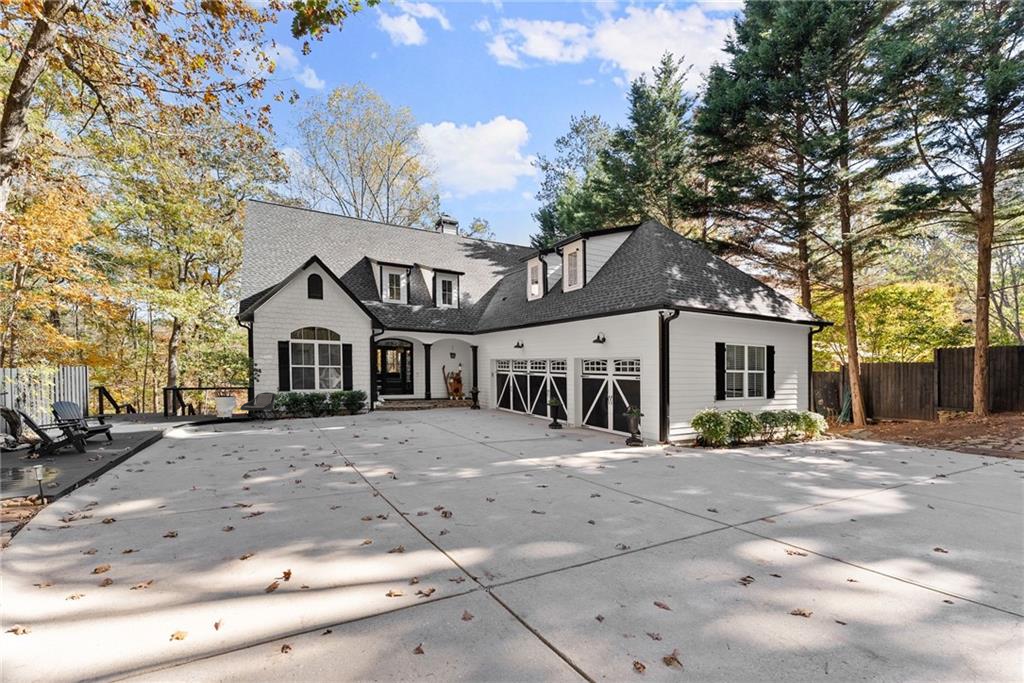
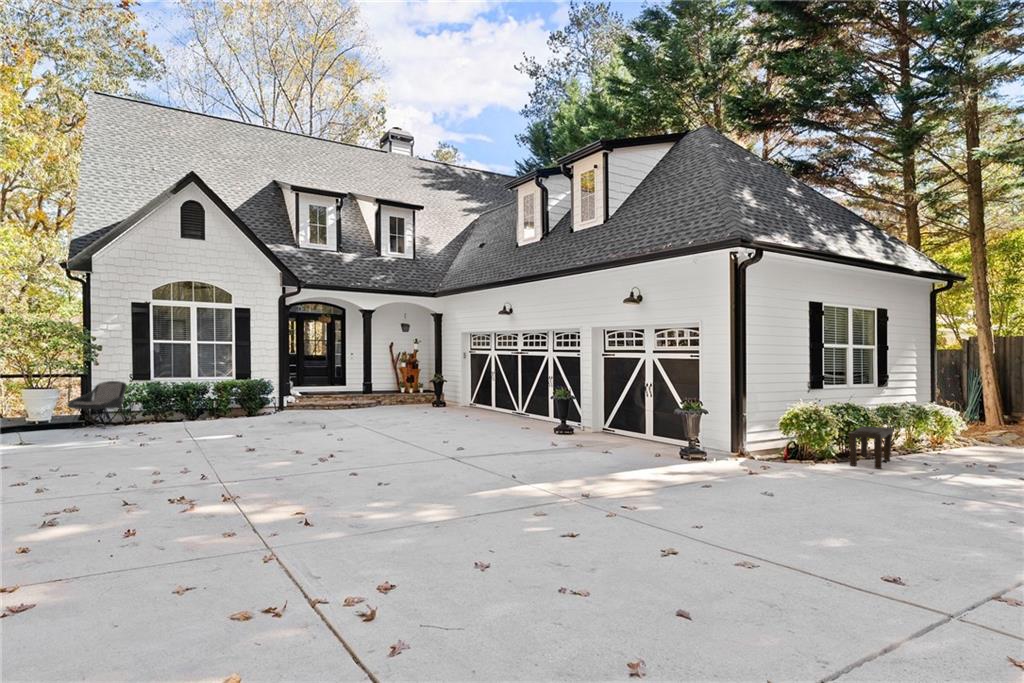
bench: none [734,425,766,453] -> present [848,426,893,469]

